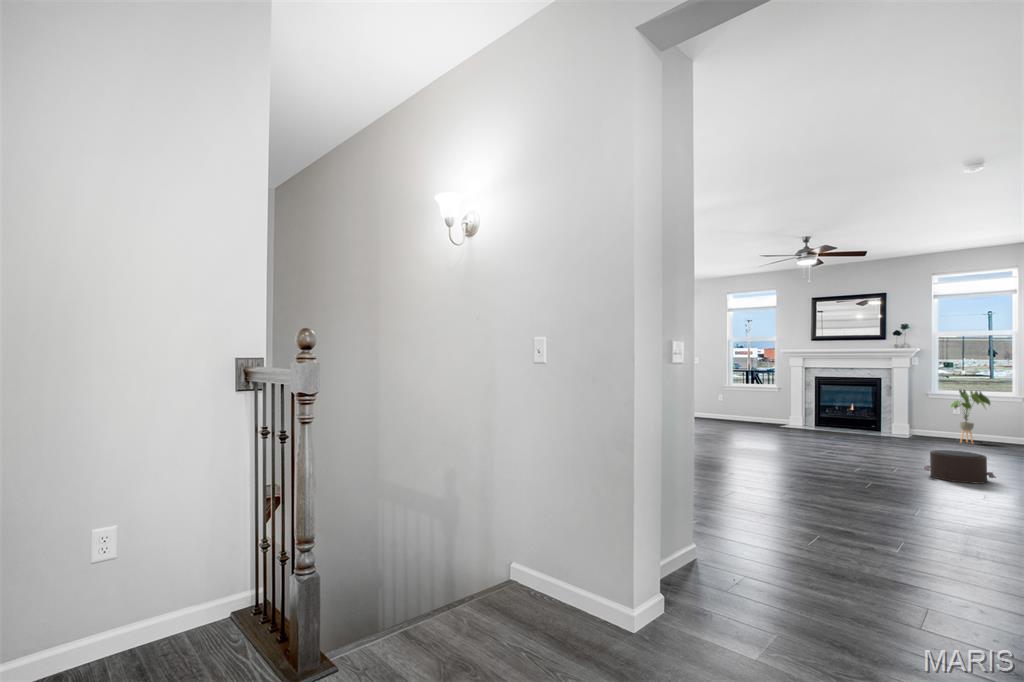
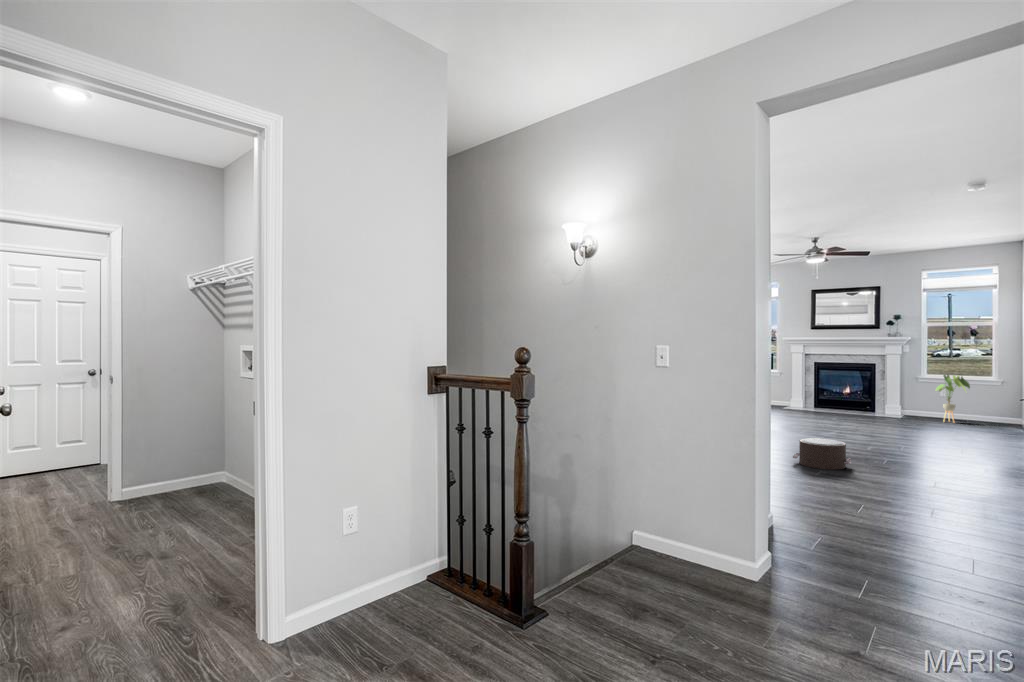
pouf: present [924,450,996,484] -> present [793,438,851,469]

